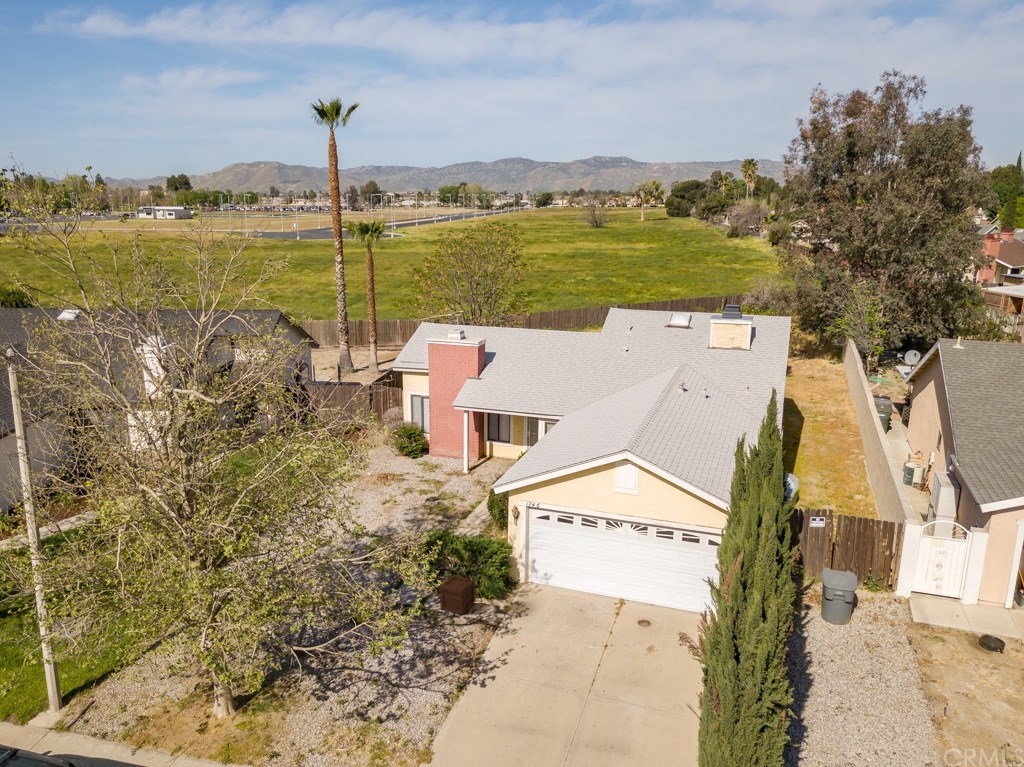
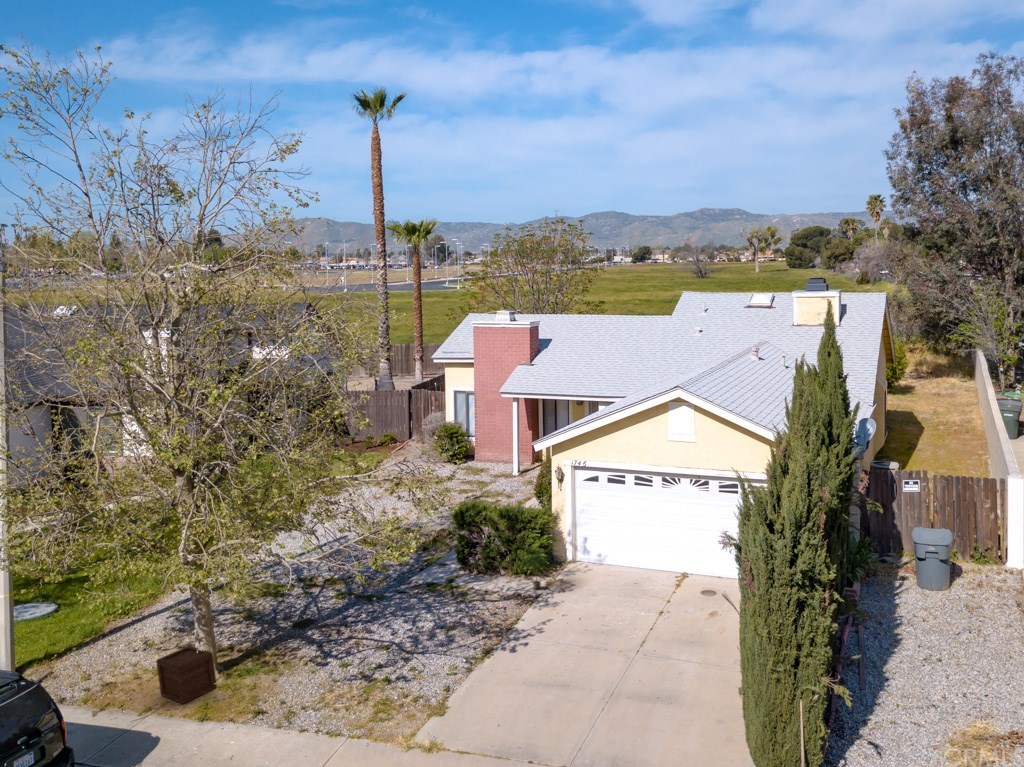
wooden crate: present [440,575,476,614] -> present [156,646,217,704]

